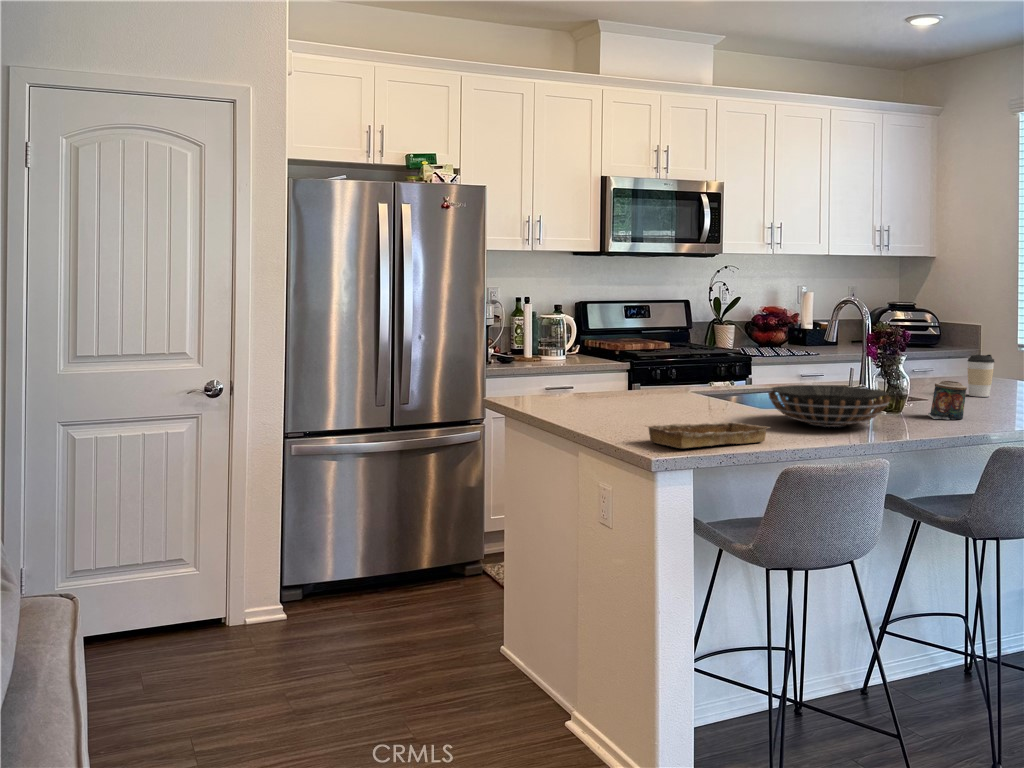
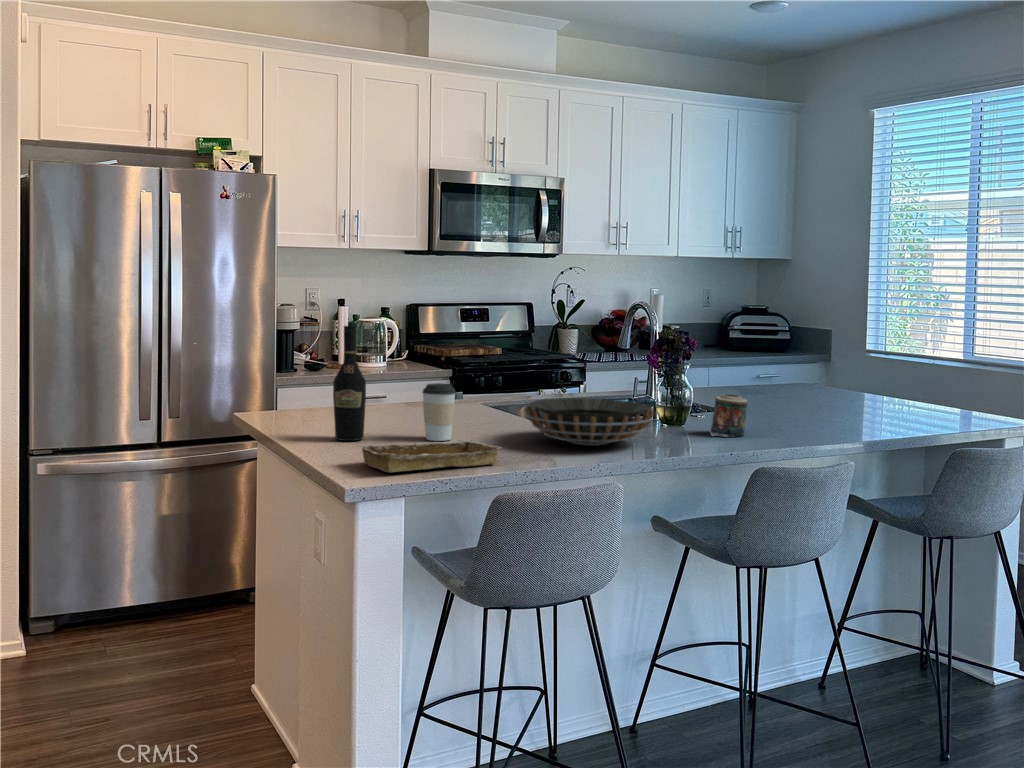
wine bottle: none [598,321,627,423] -> present [333,326,366,441]
coffee cup: present [968,355,994,397] -> present [422,383,456,441]

